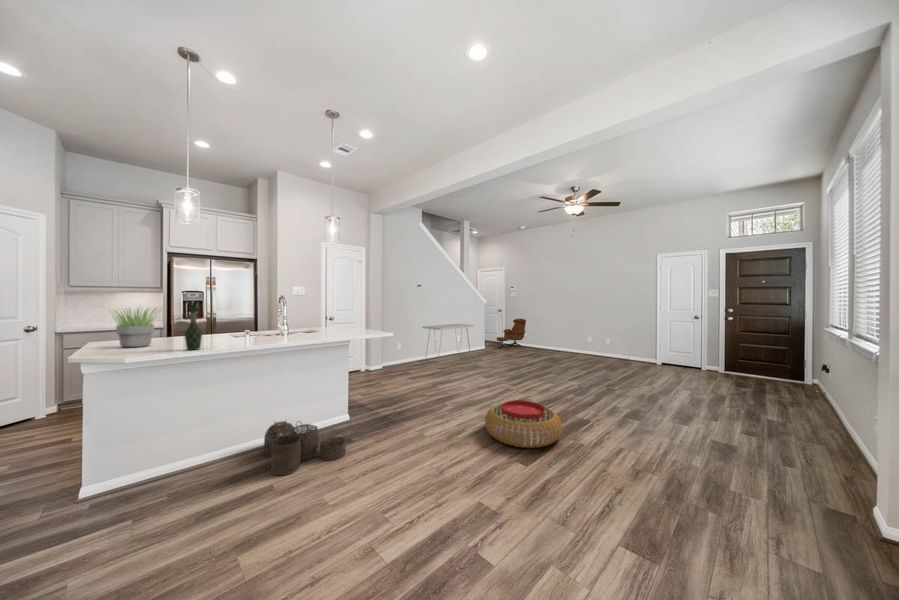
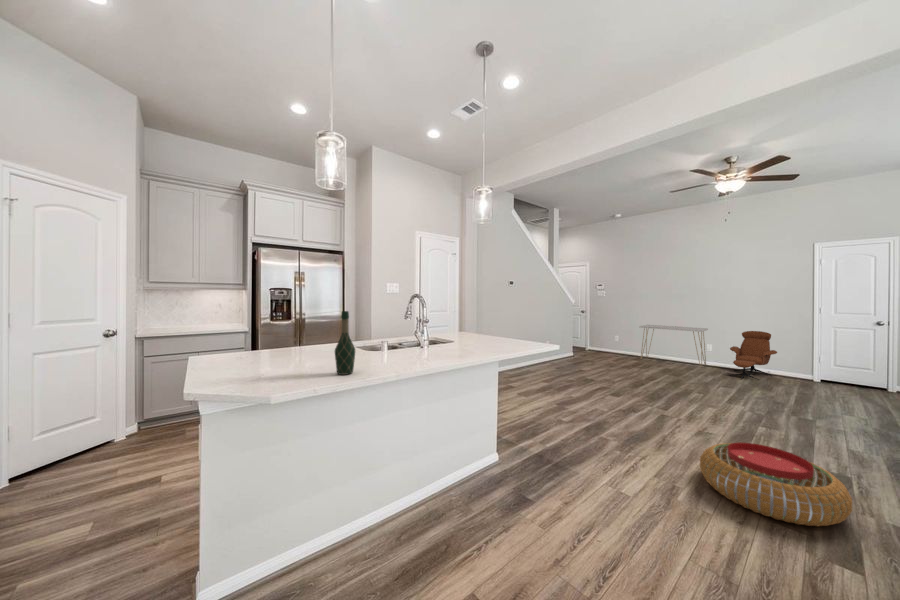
potted plant: present [115,308,157,347] -> none [217,308,293,367]
lounge chair: present [497,319,526,349] -> present [730,331,777,380]
console table: present [422,324,474,356] -> present [639,325,708,367]
woven basket: present [264,421,346,475] -> none [417,467,538,566]

